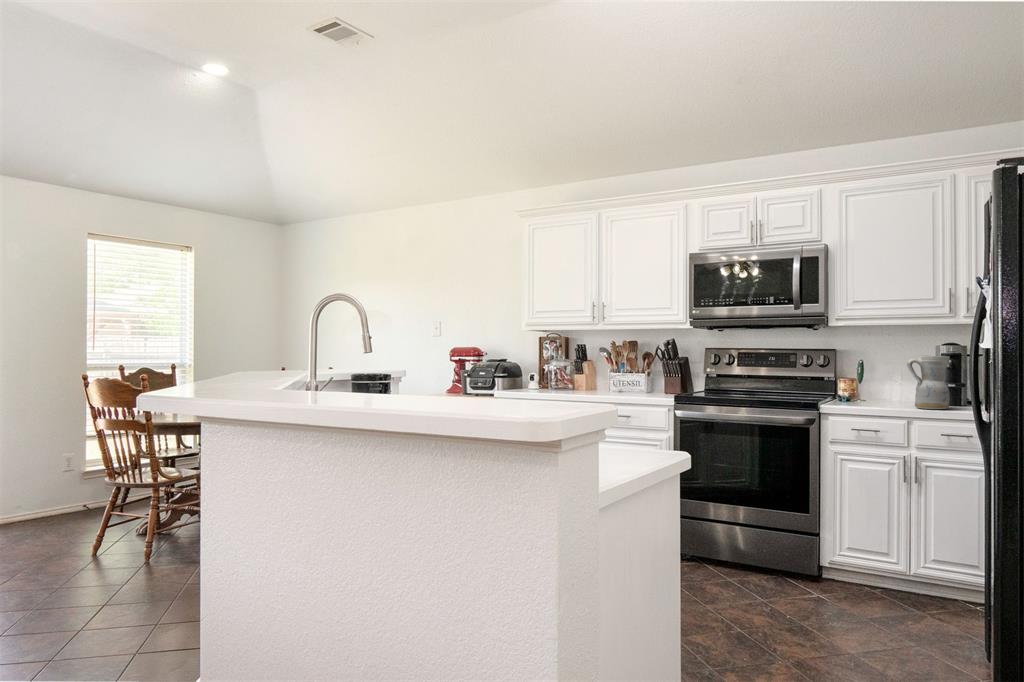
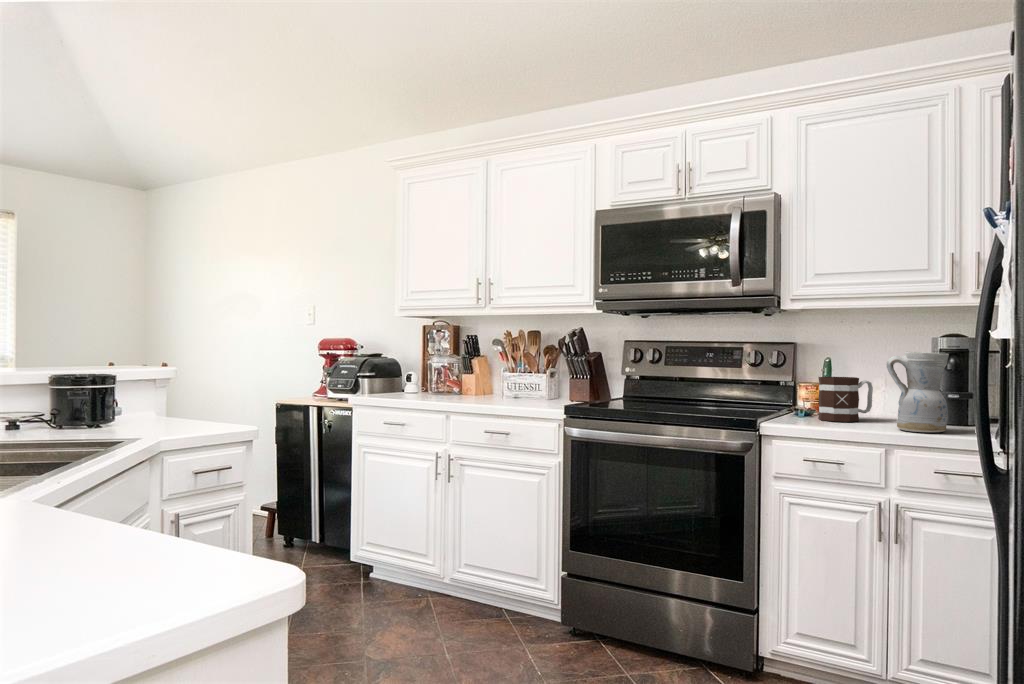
mug: none [857,373,896,404] -> present [818,377,873,422]

